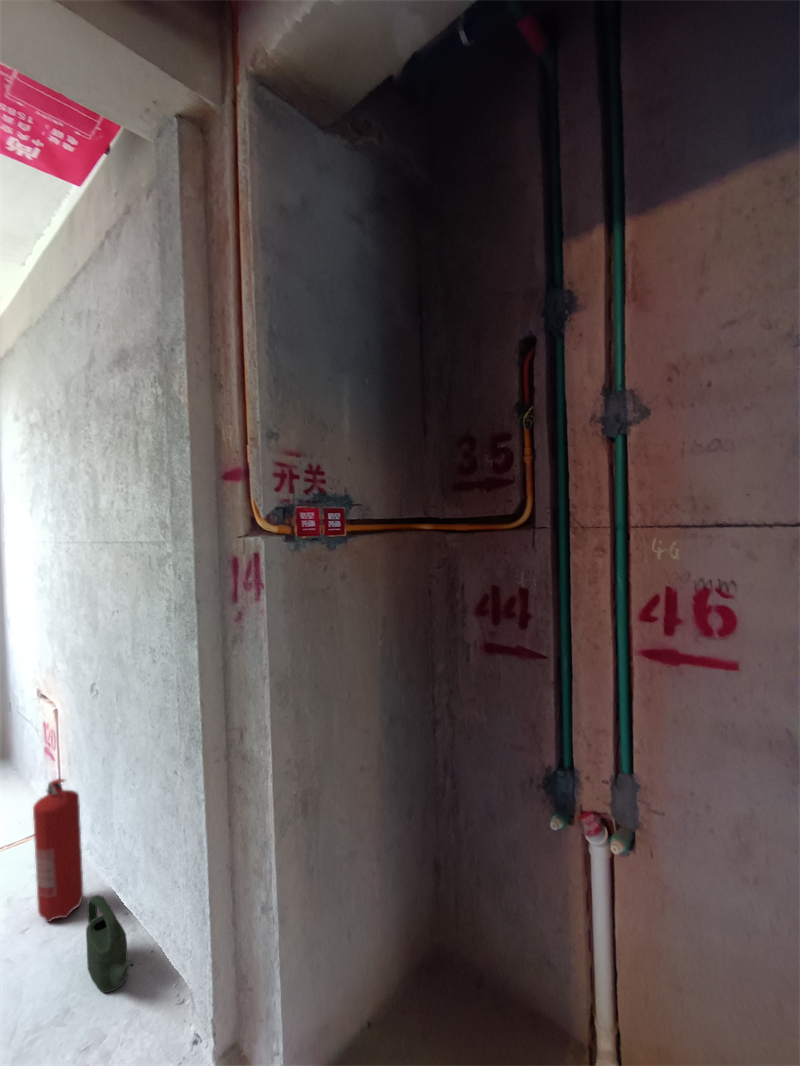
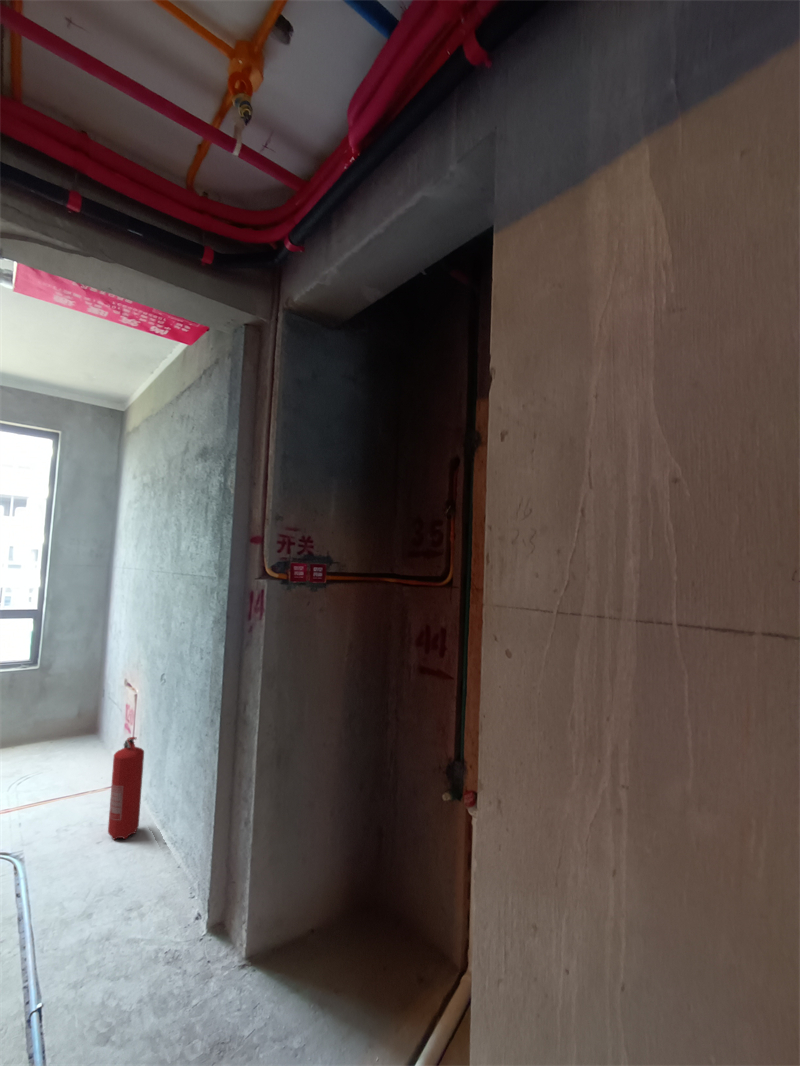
watering can: present [86,895,133,993] -> none [135,819,164,884]

